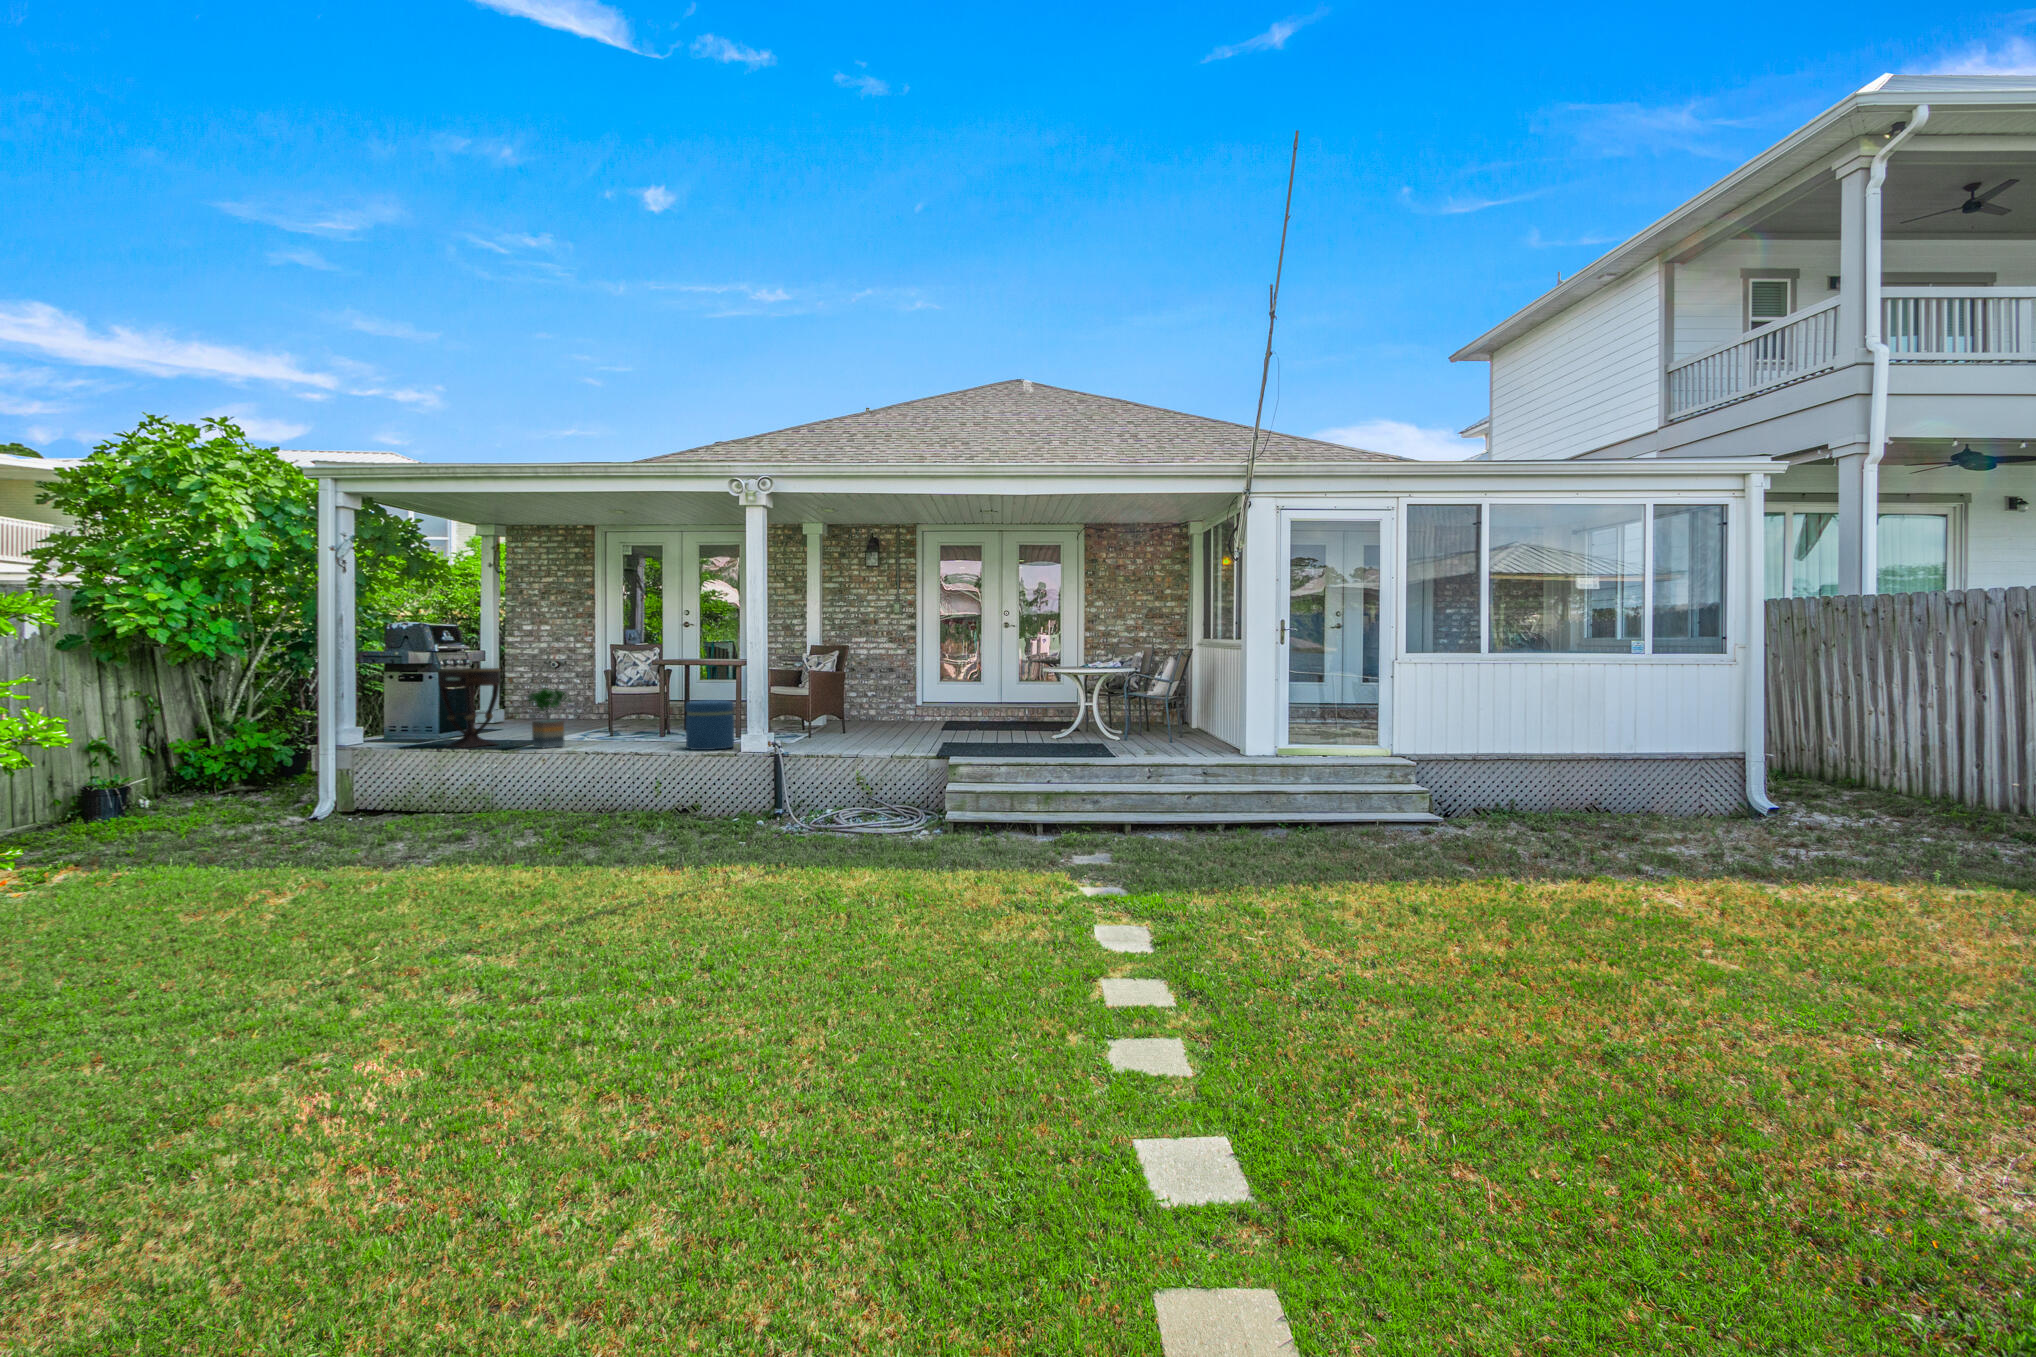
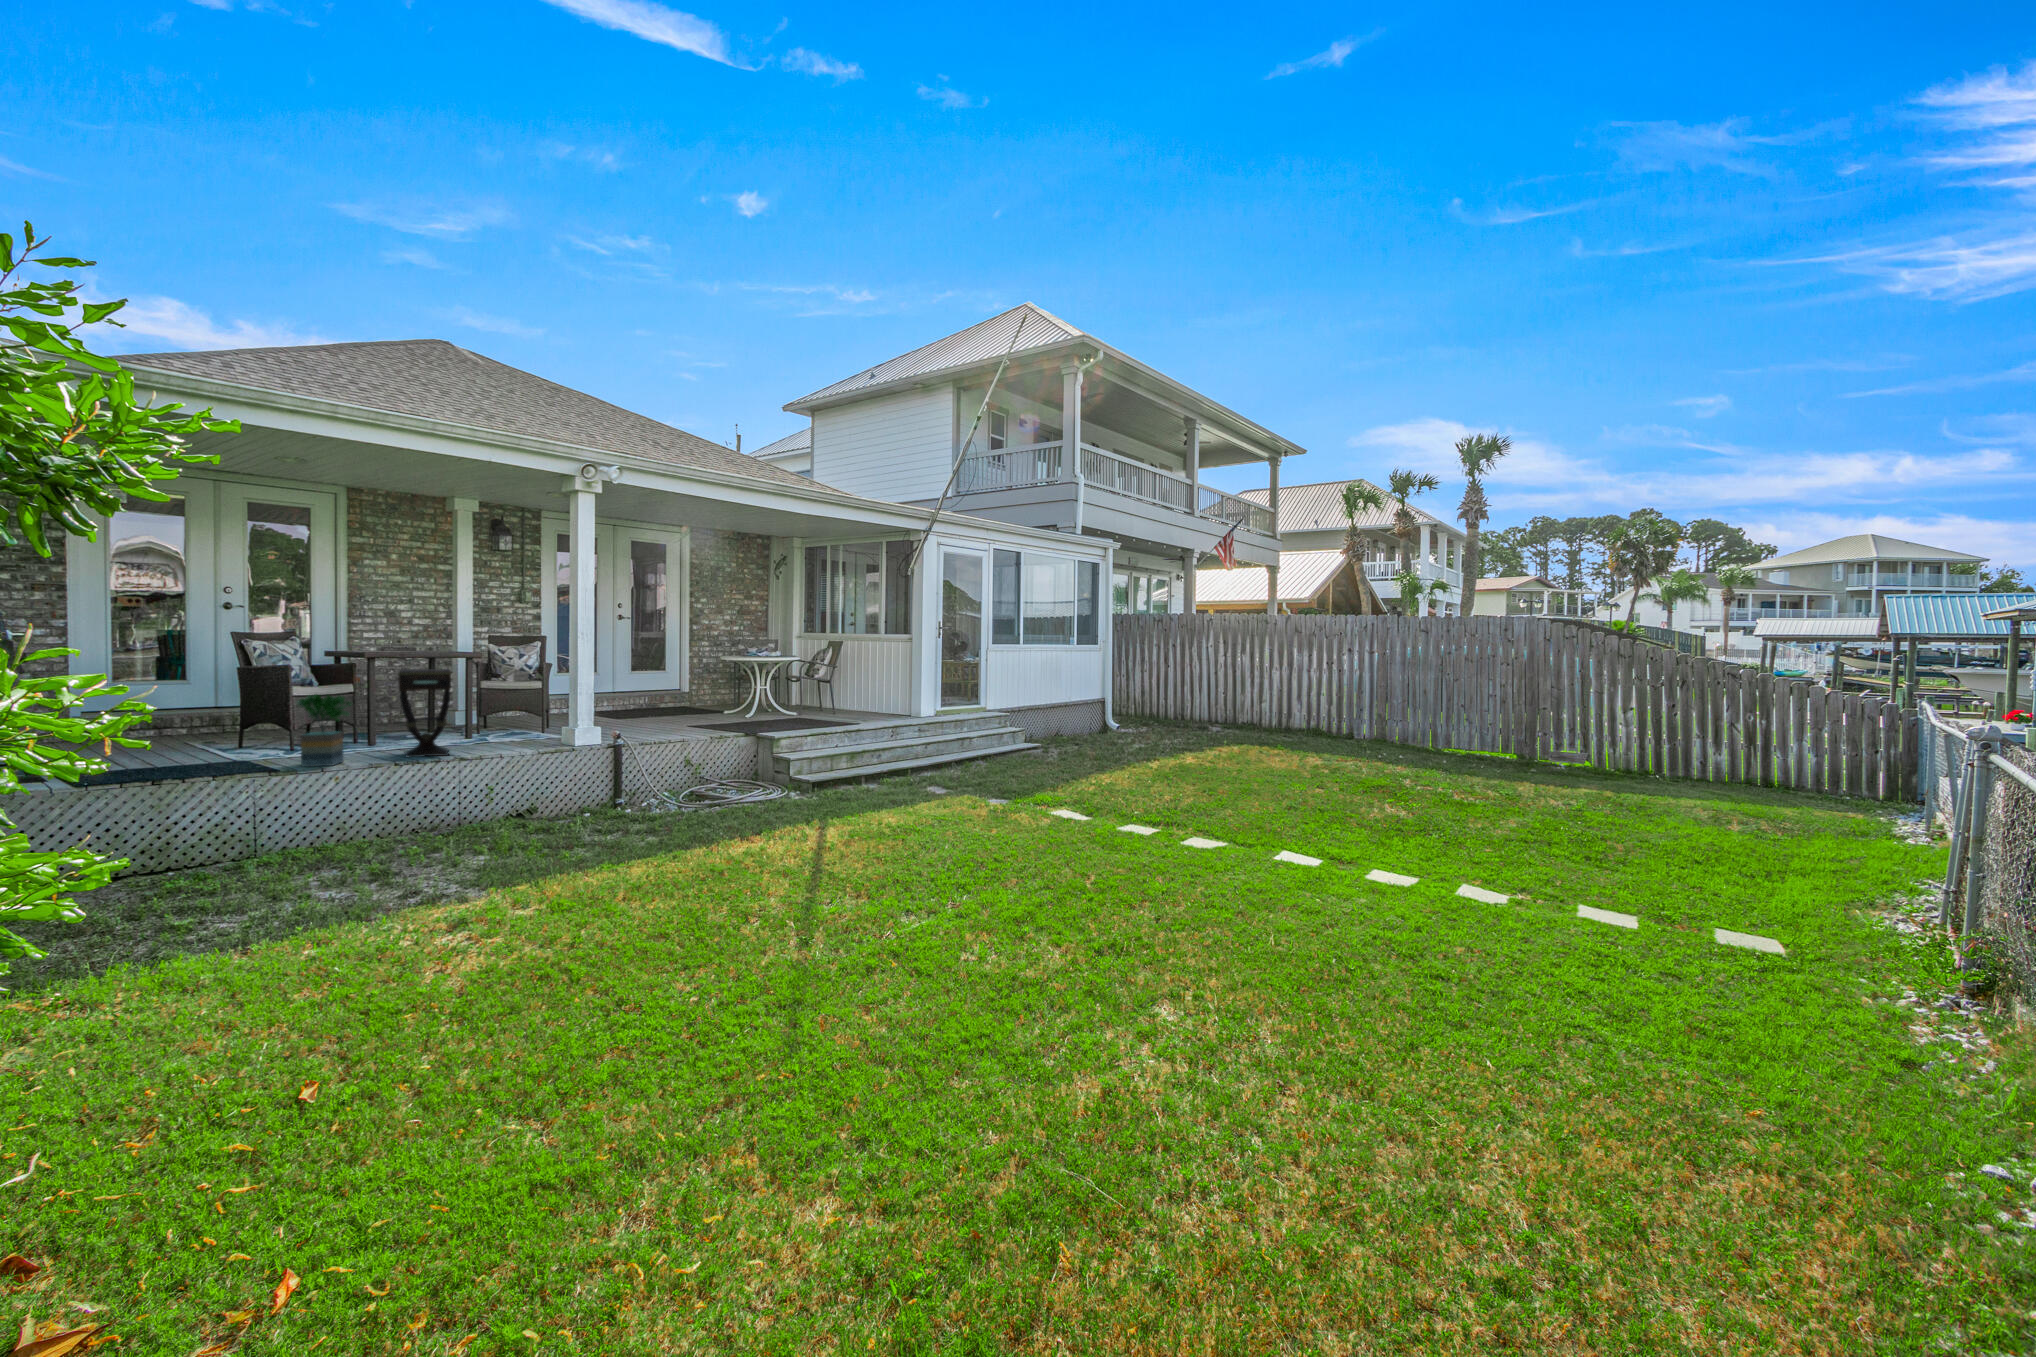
side table: present [438,668,501,748] -> present [398,669,452,758]
ottoman: present [686,700,734,750] -> none [479,697,534,750]

